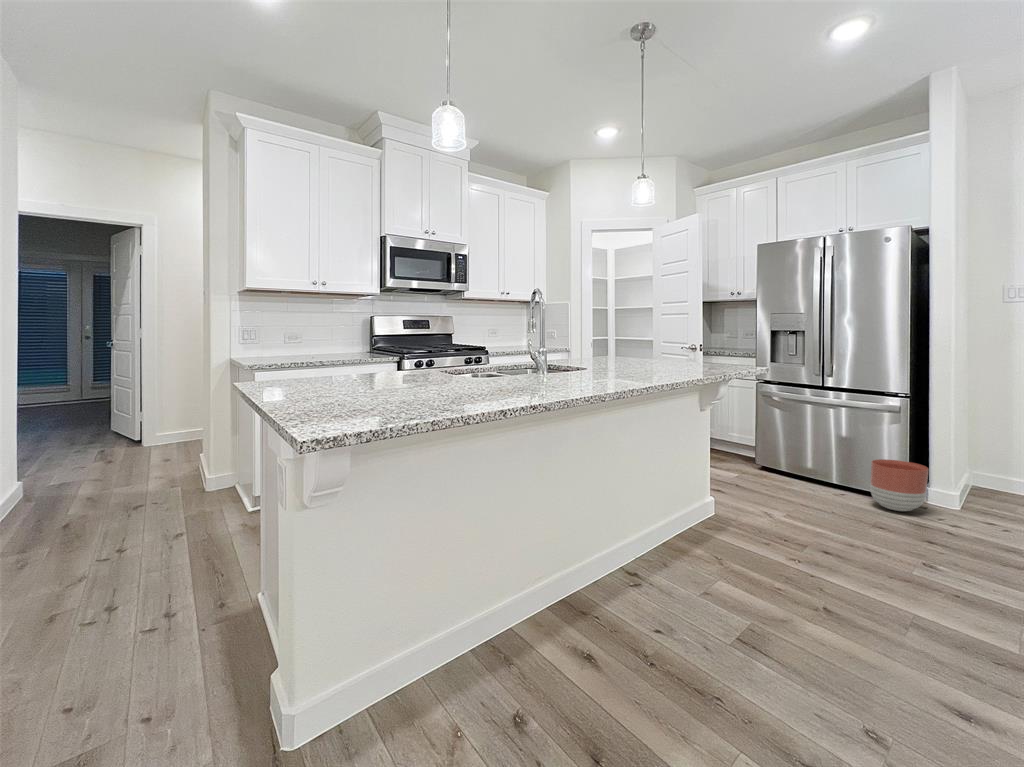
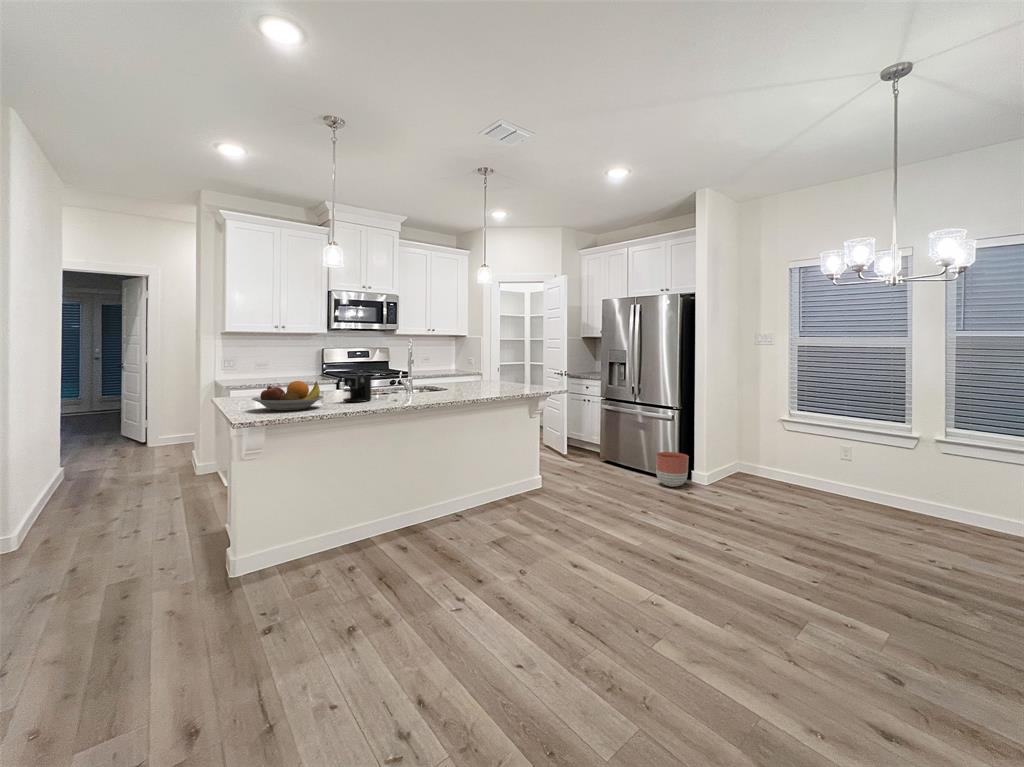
coffee maker: none [469,342,562,390] -> present [343,376,397,402]
fruit bowl: none [317,348,454,409] -> present [252,381,324,411]

